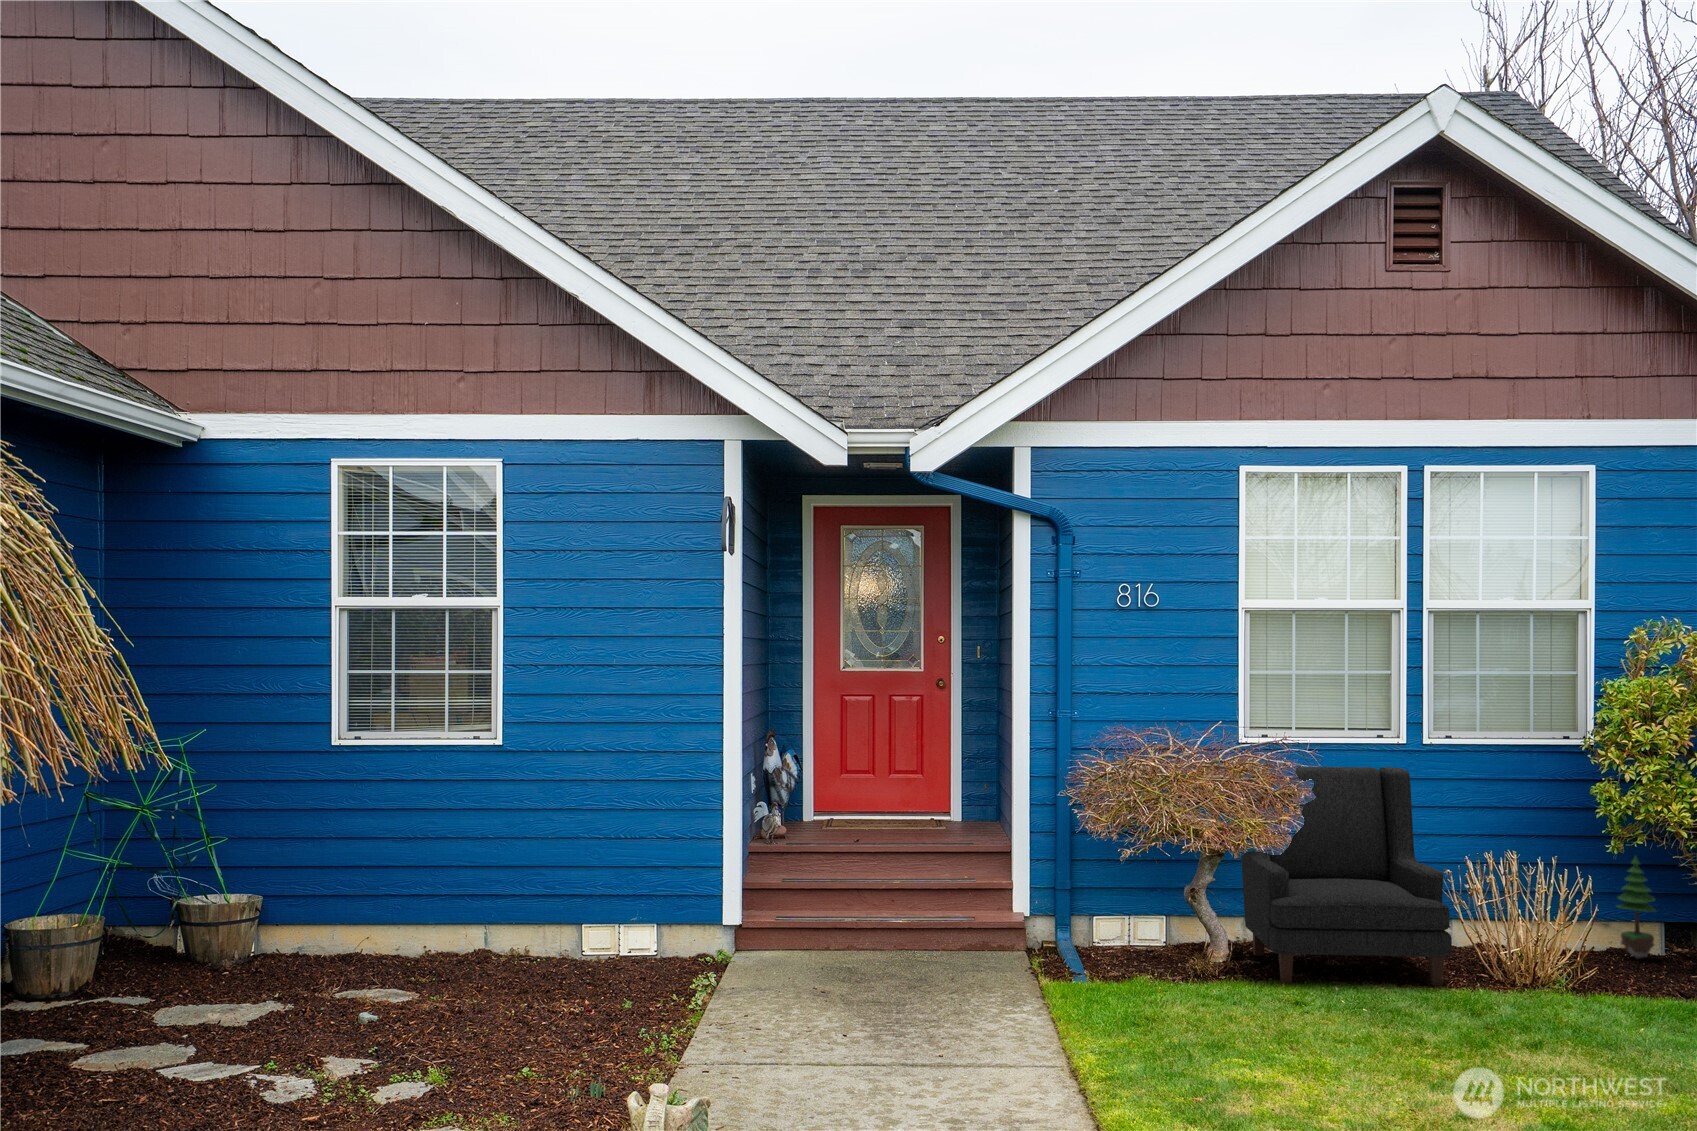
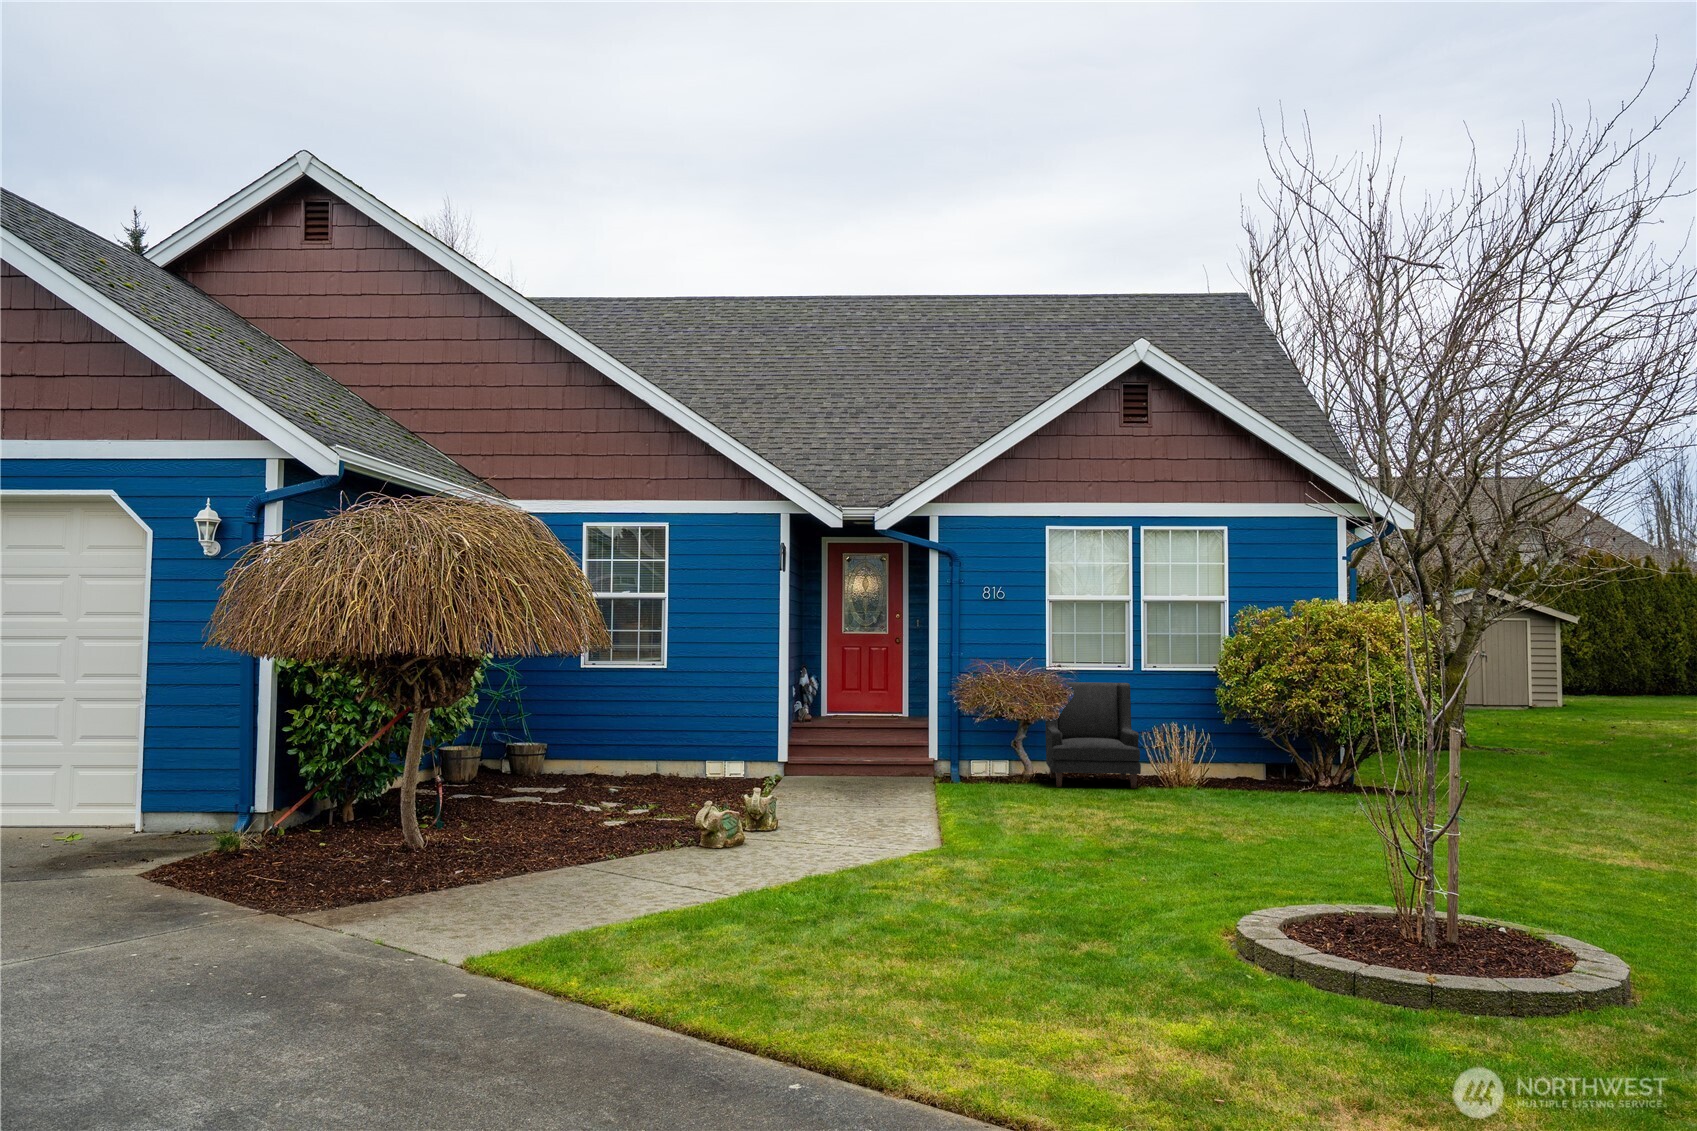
potted tree: present [1617,856,1656,960] -> none [1236,727,1257,781]

